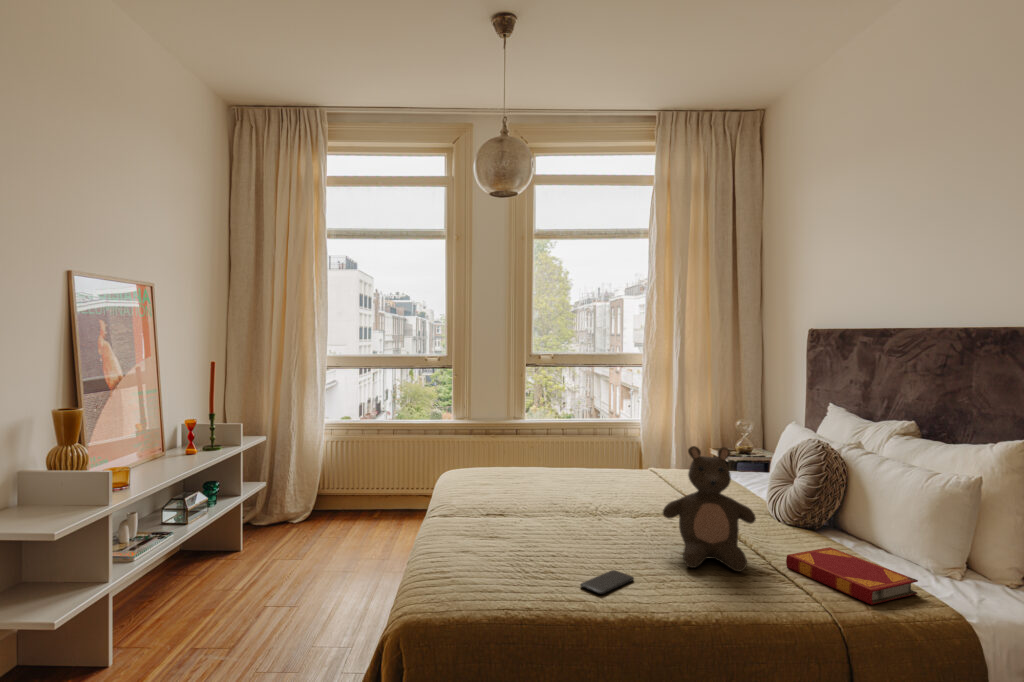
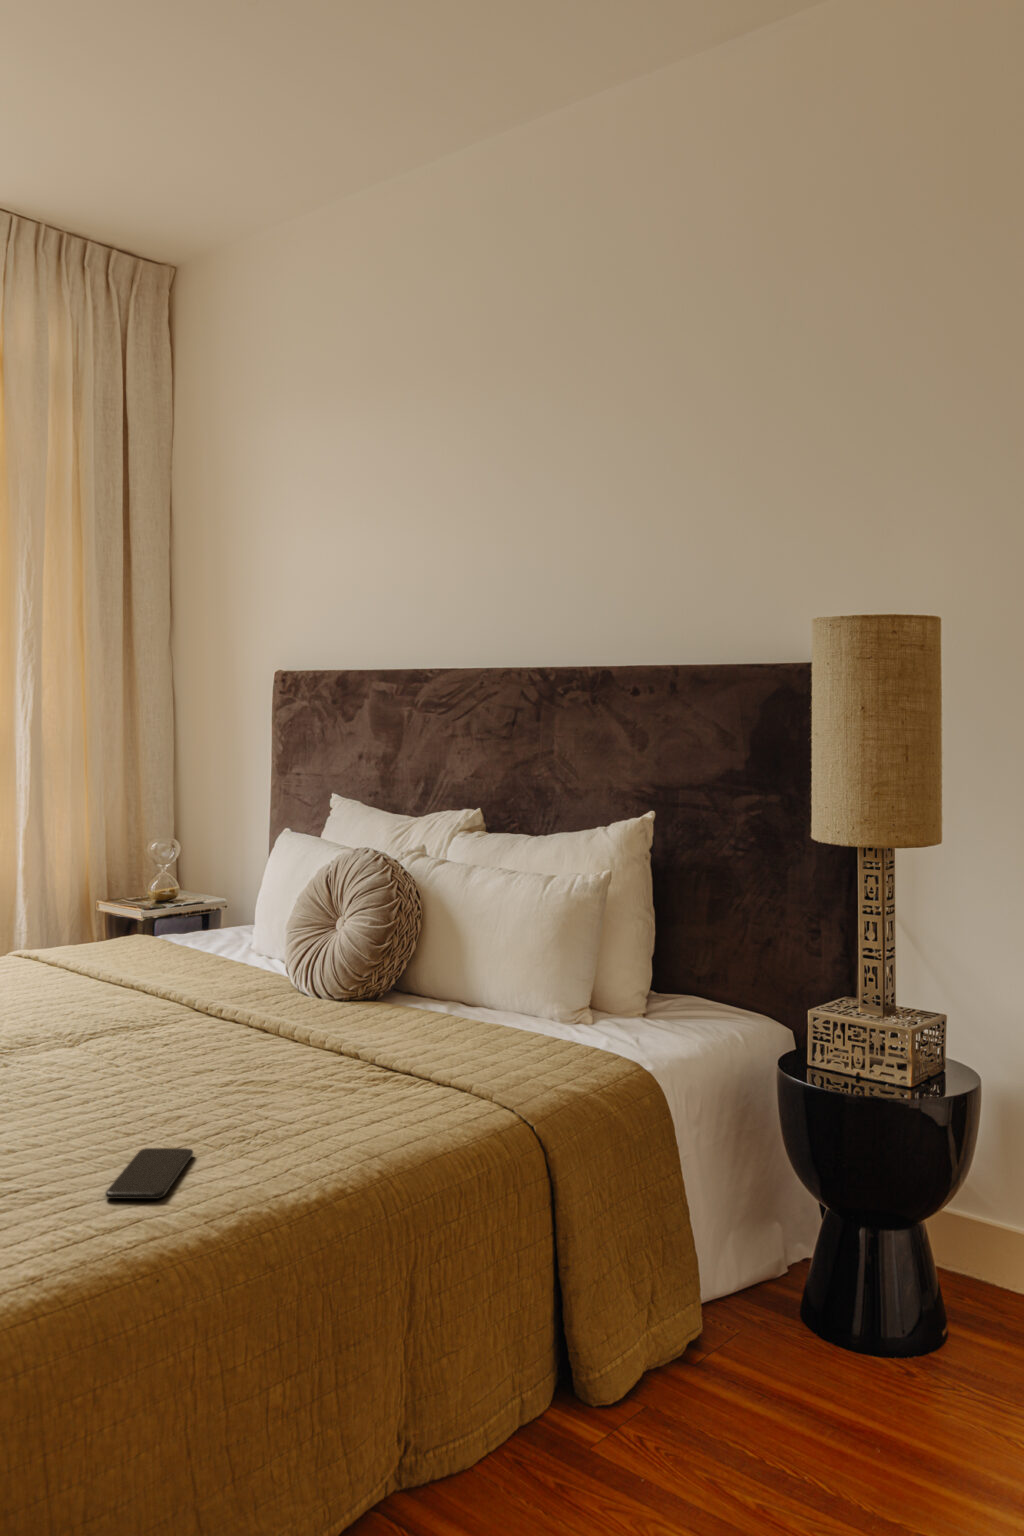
stuffed bear: present [663,446,756,571] -> none [189,875,358,1104]
hardback book: present [786,547,918,605] -> none [399,1017,574,1082]

